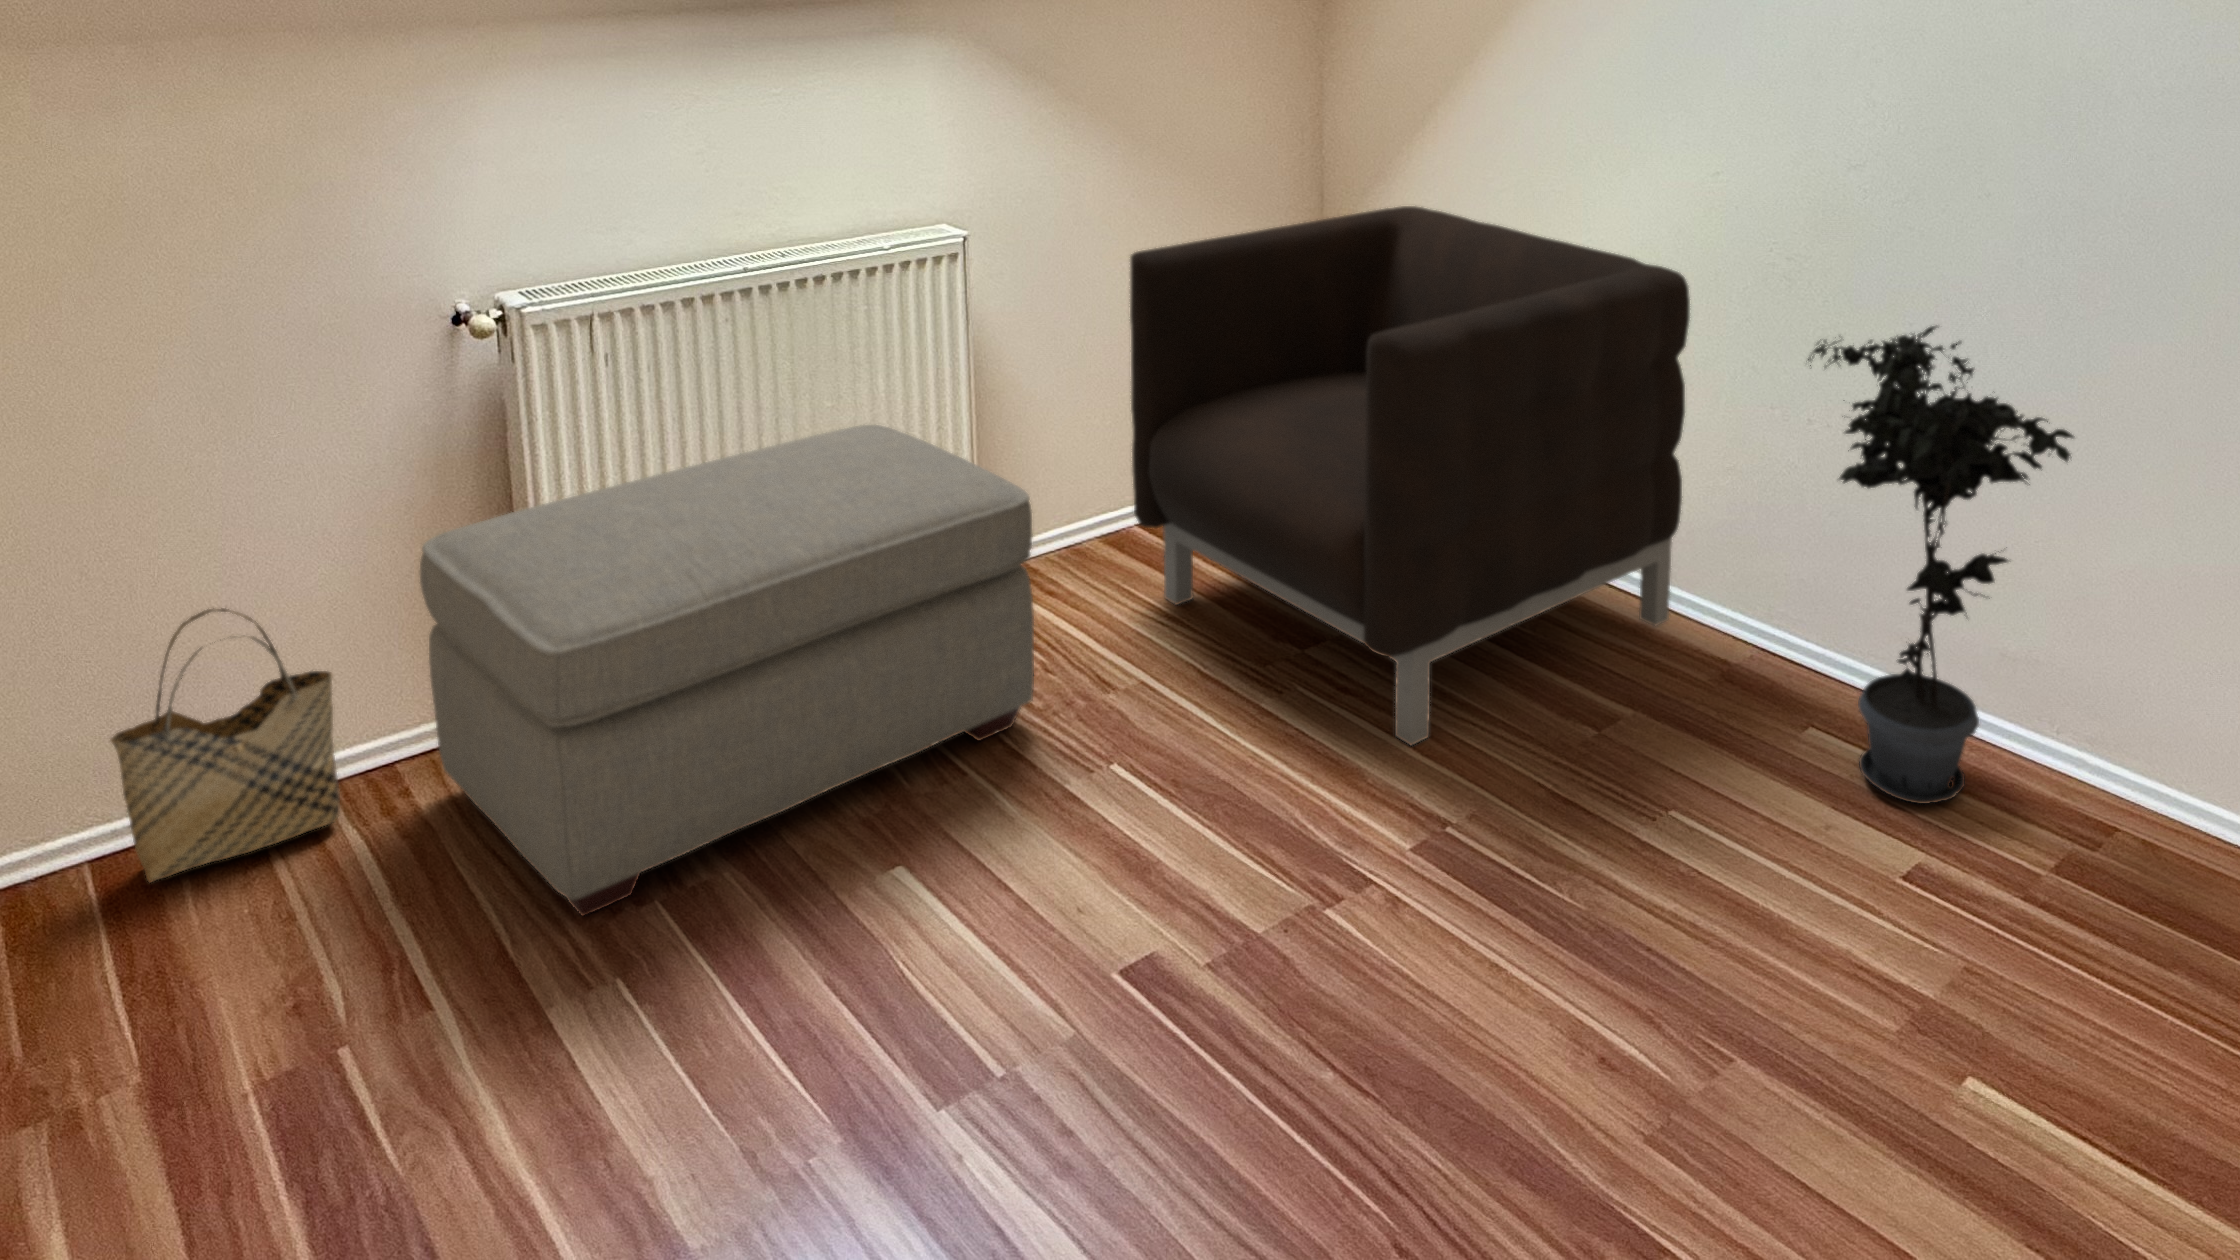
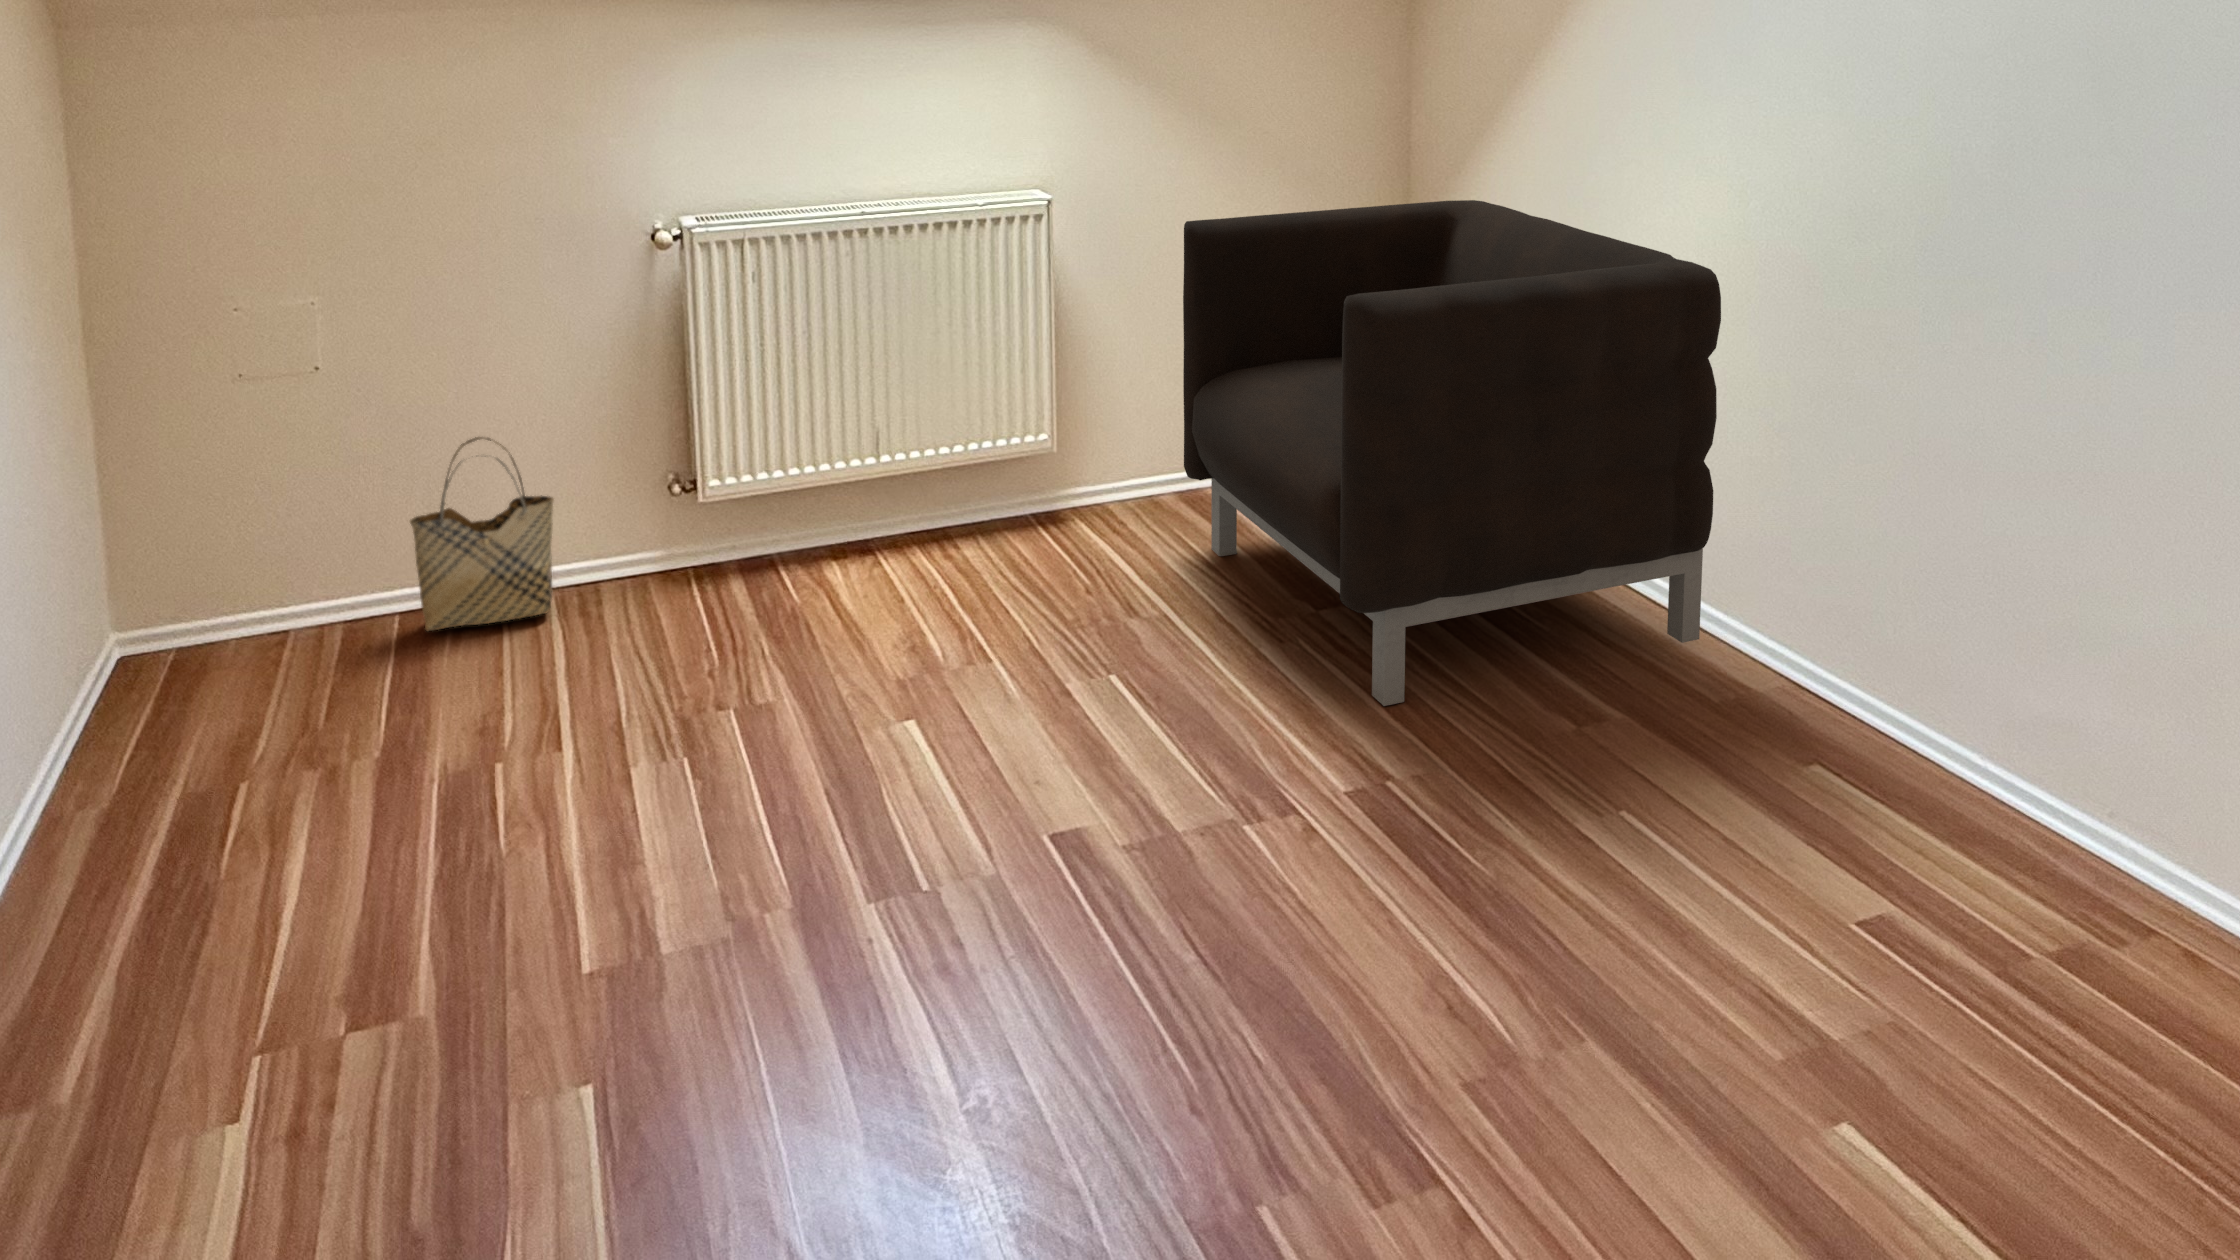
potted plant: present [1808,326,2074,804] -> none [1811,321,2080,860]
ottoman: present [420,425,1034,916] -> none [609,357,1059,709]

